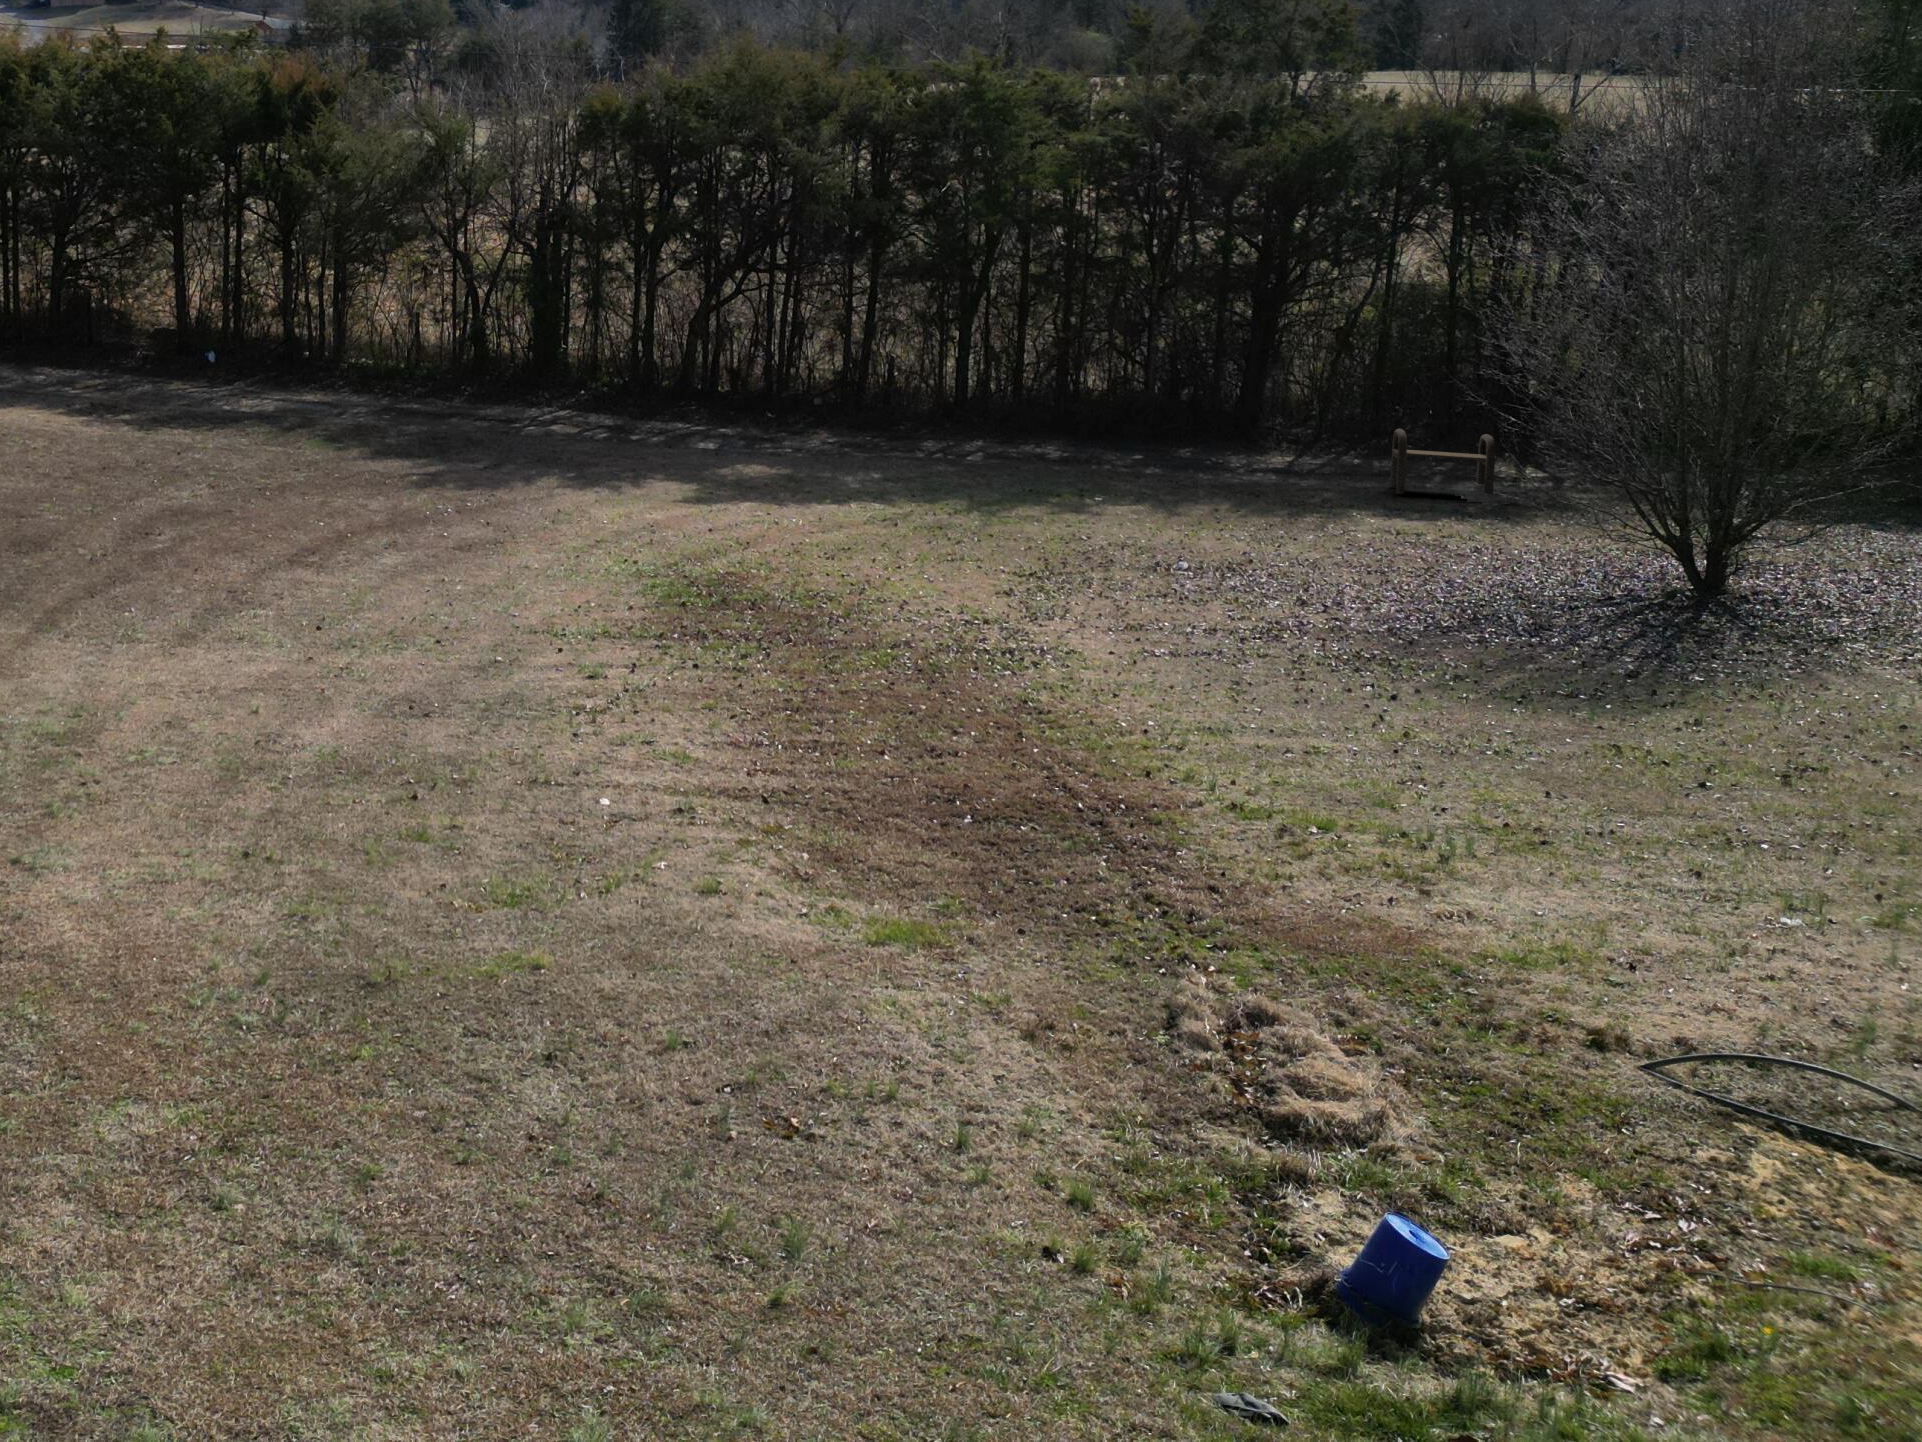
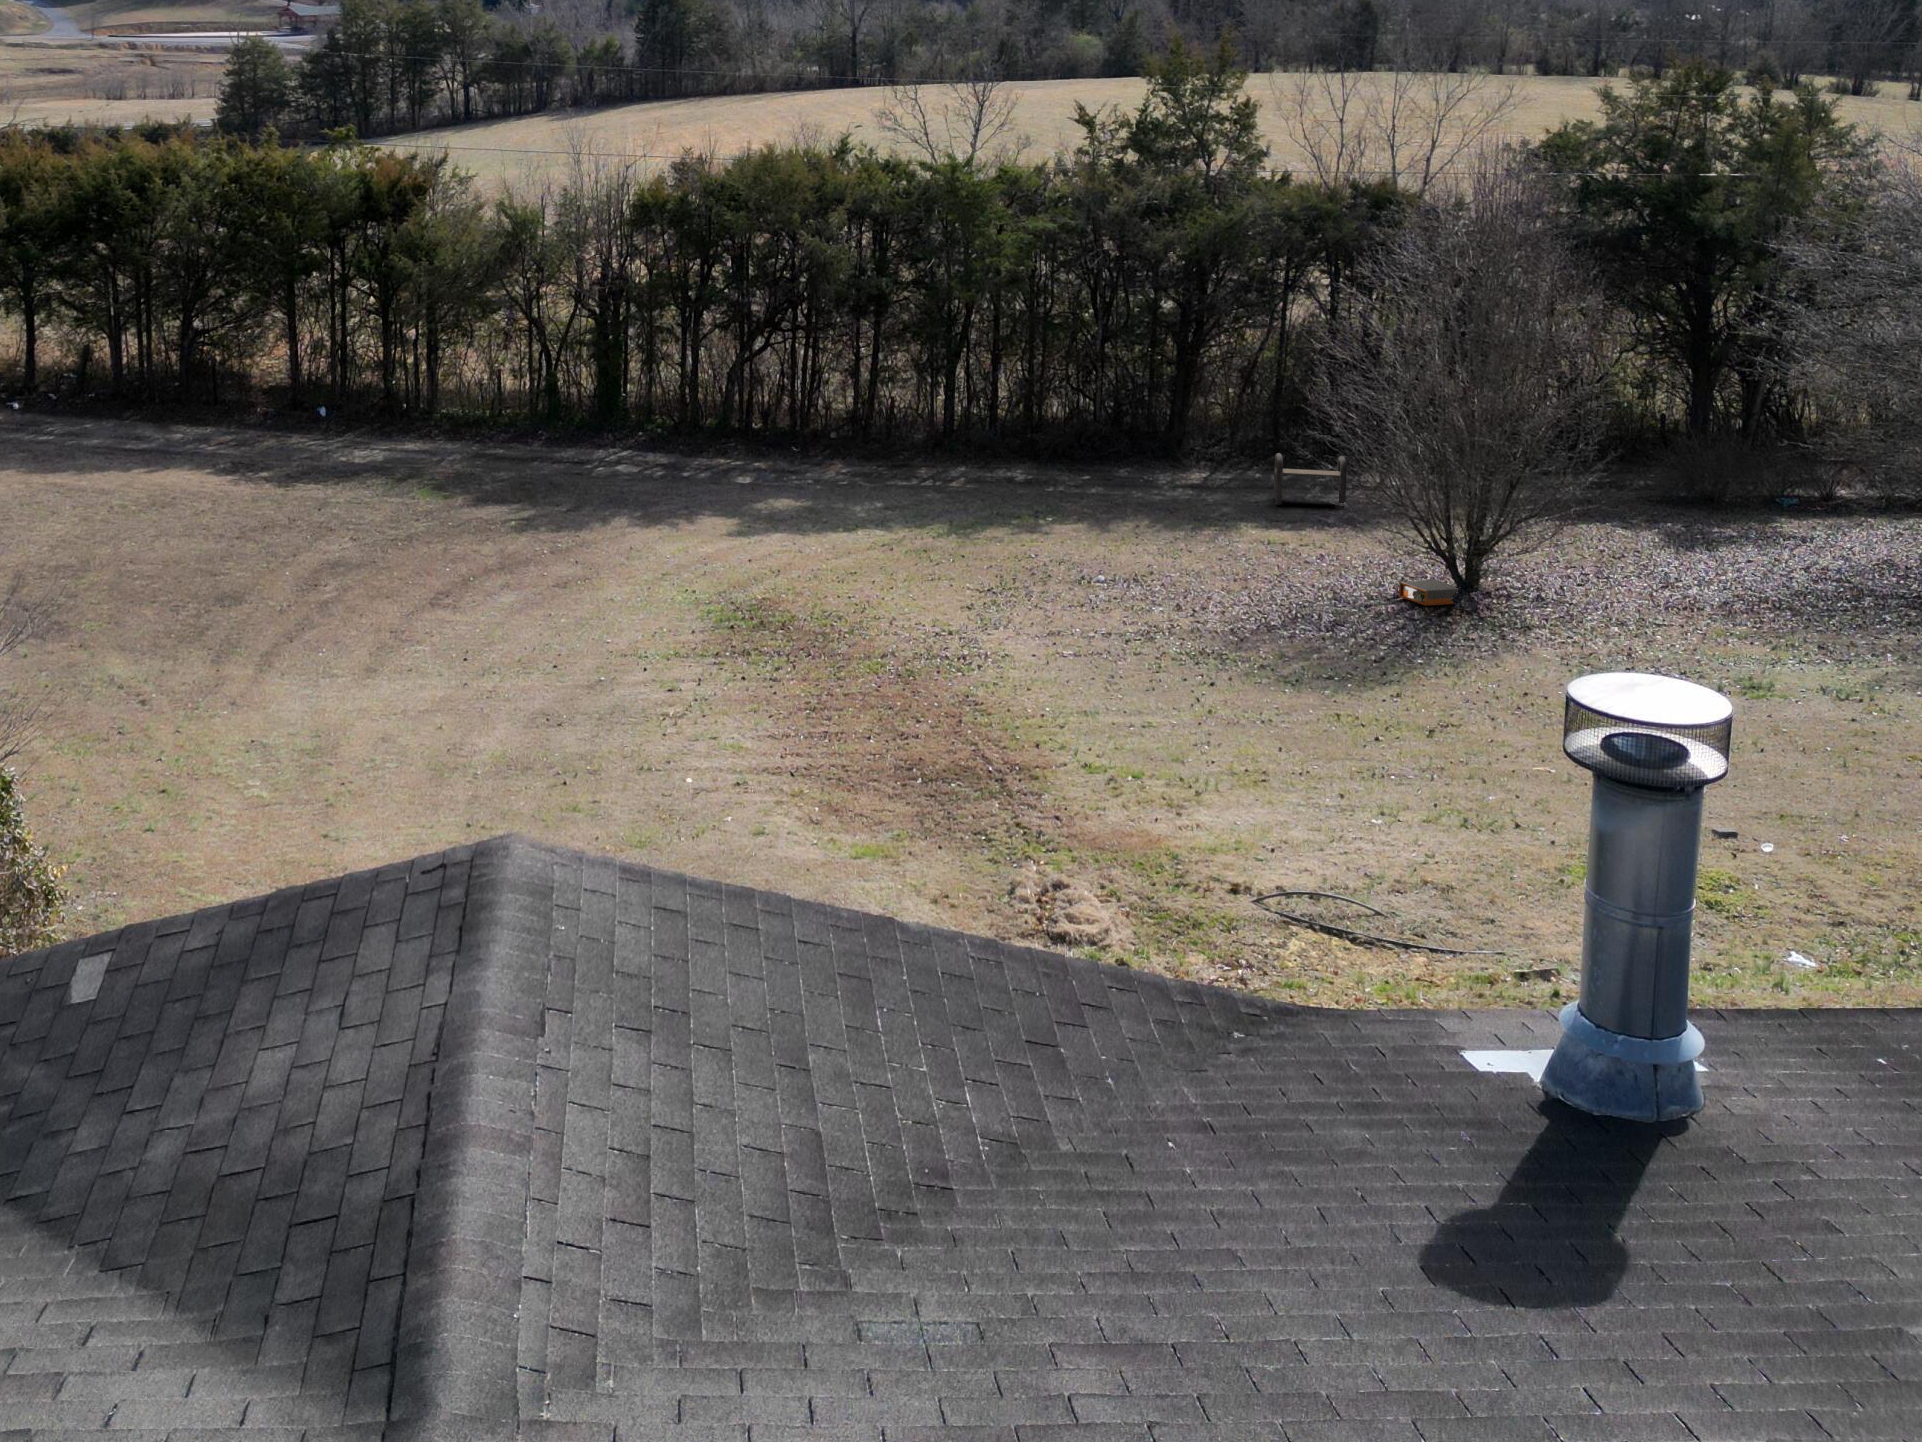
storage box: none [1629,580,1731,614] -> present [1399,580,1459,606]

